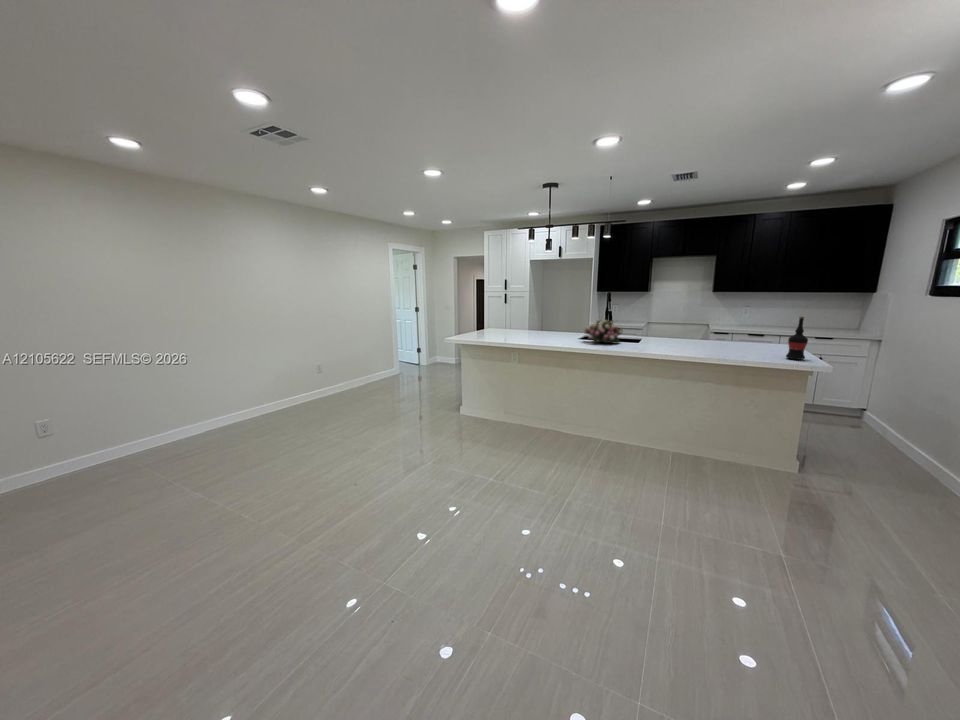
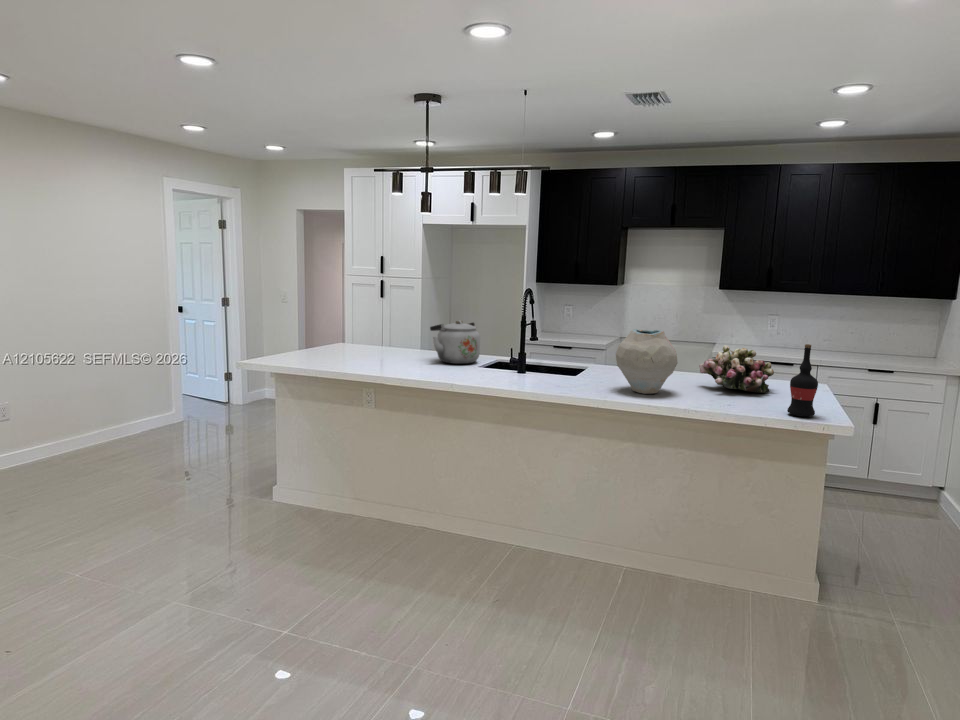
kettle: none [550,312,579,336] -> present [430,320,480,364]
vase: none [670,312,710,349] -> present [616,329,678,394]
flower arrangement: present [584,319,622,344] -> present [699,345,774,393]

